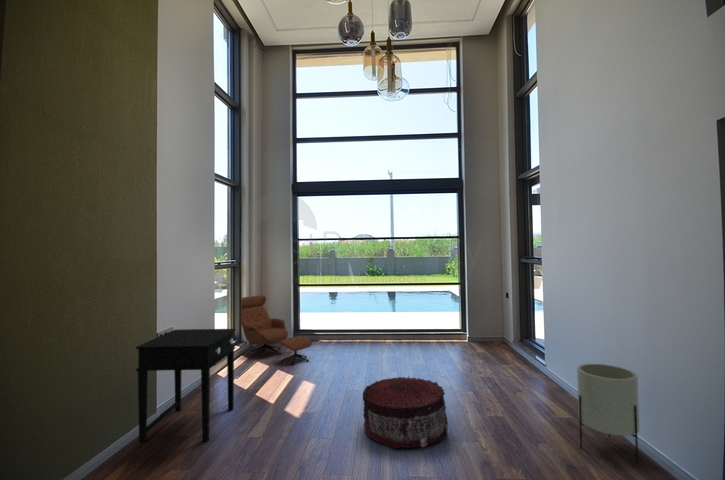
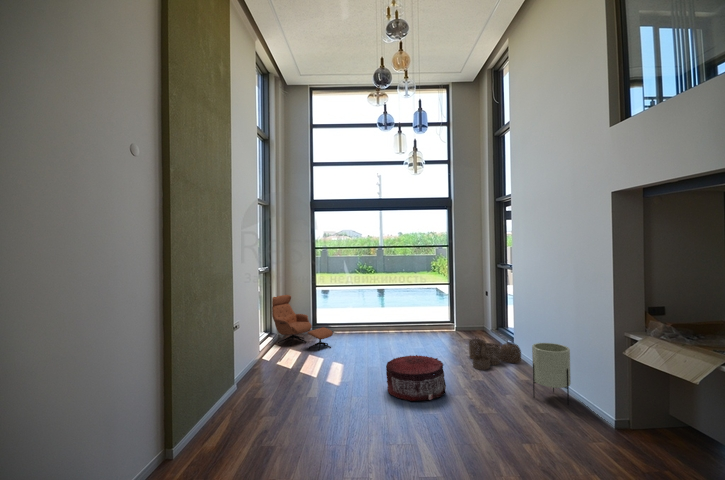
side table: present [136,329,235,443] -> none [229,322,289,403]
woven basket: none [484,350,556,397] -> present [469,339,521,370]

